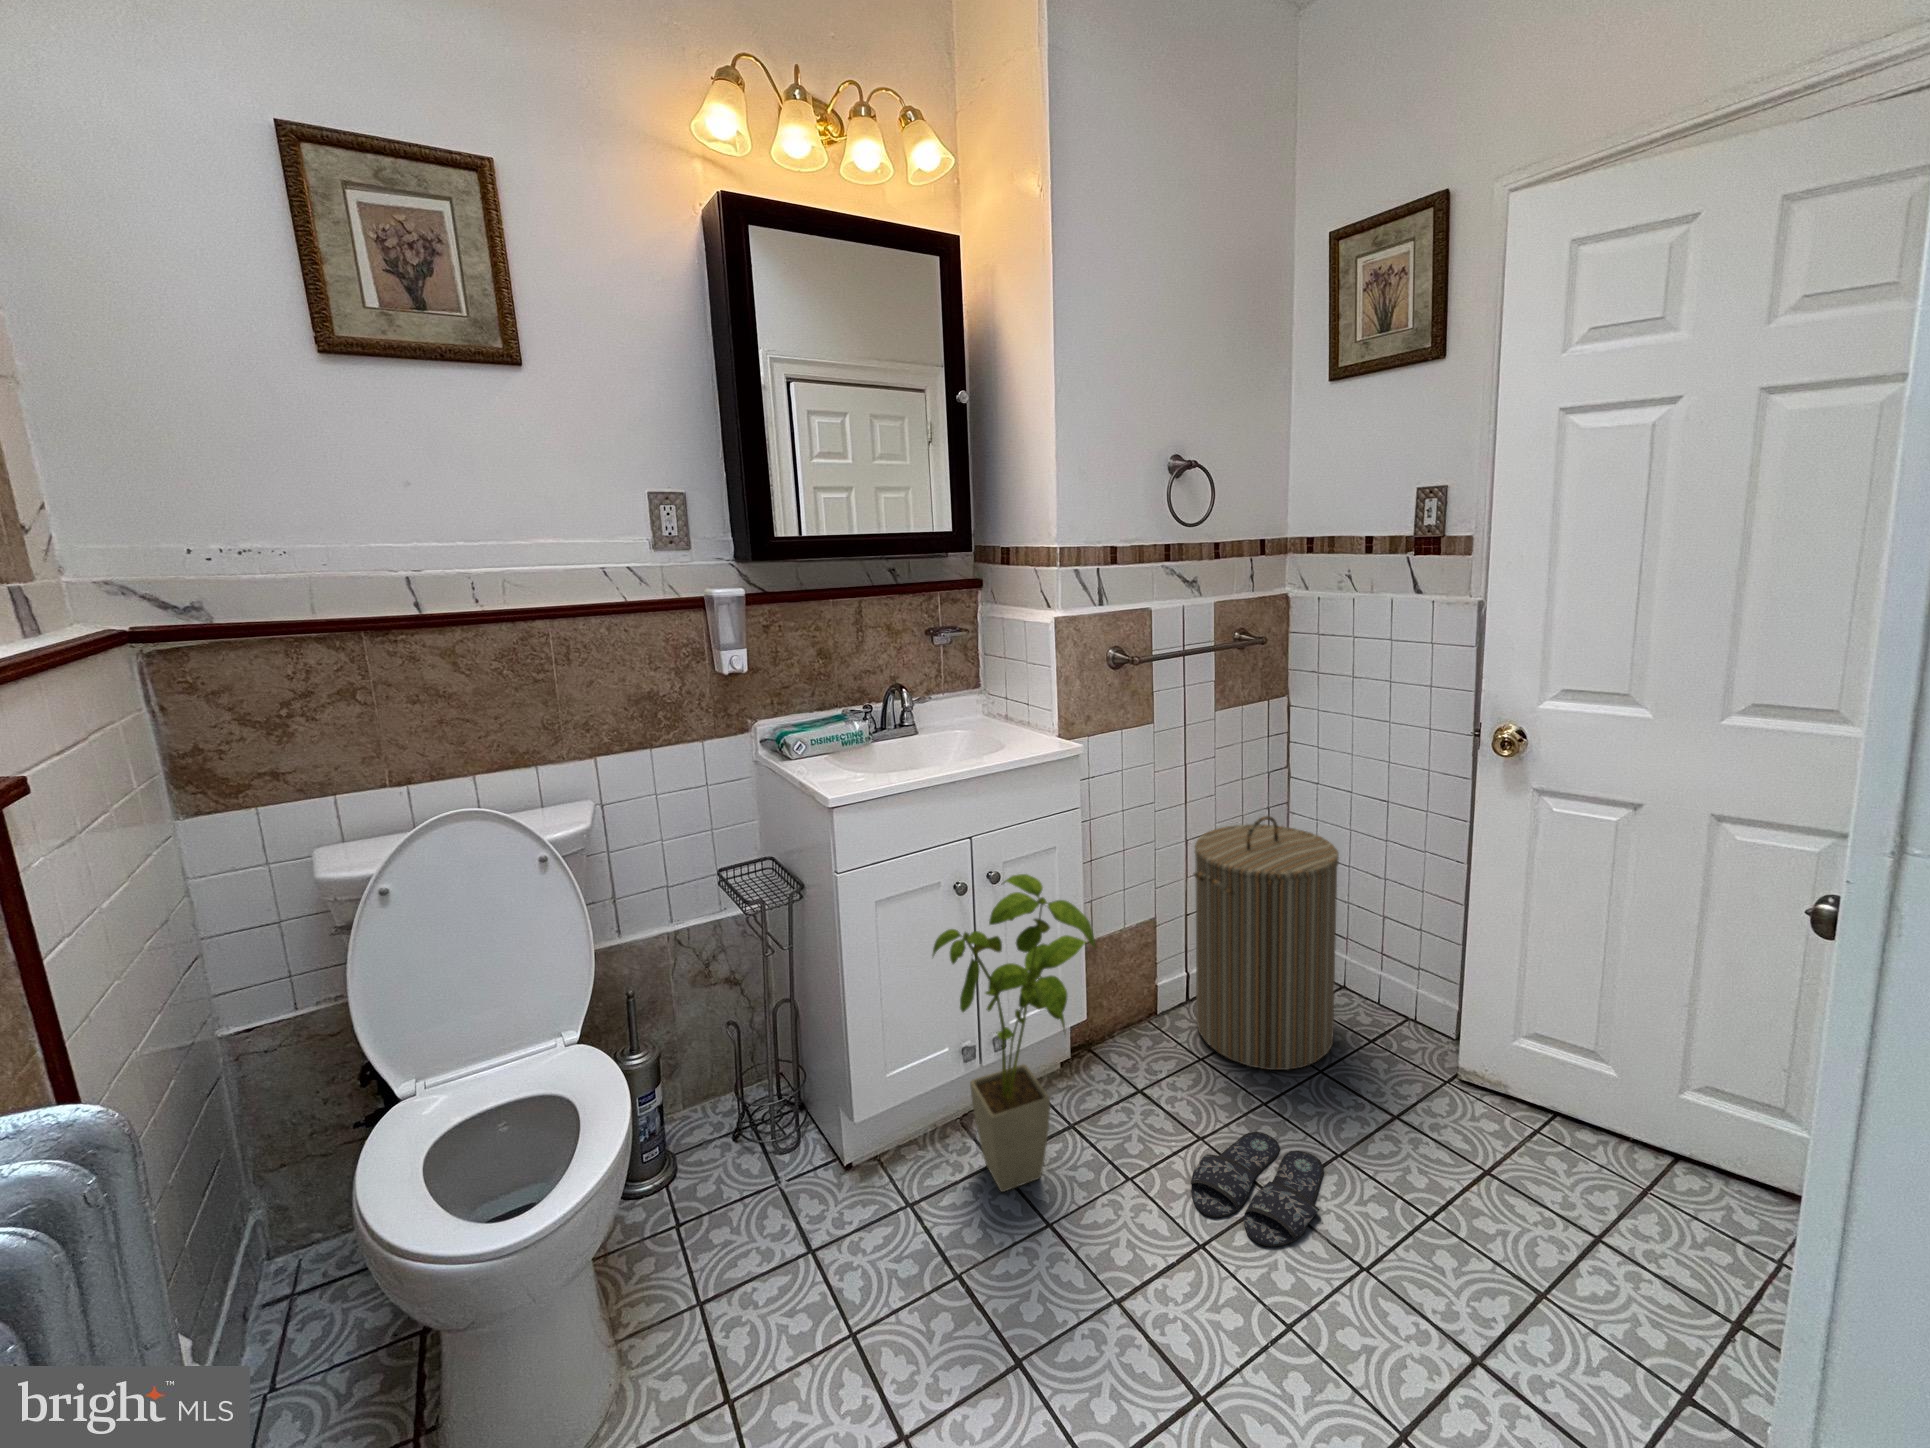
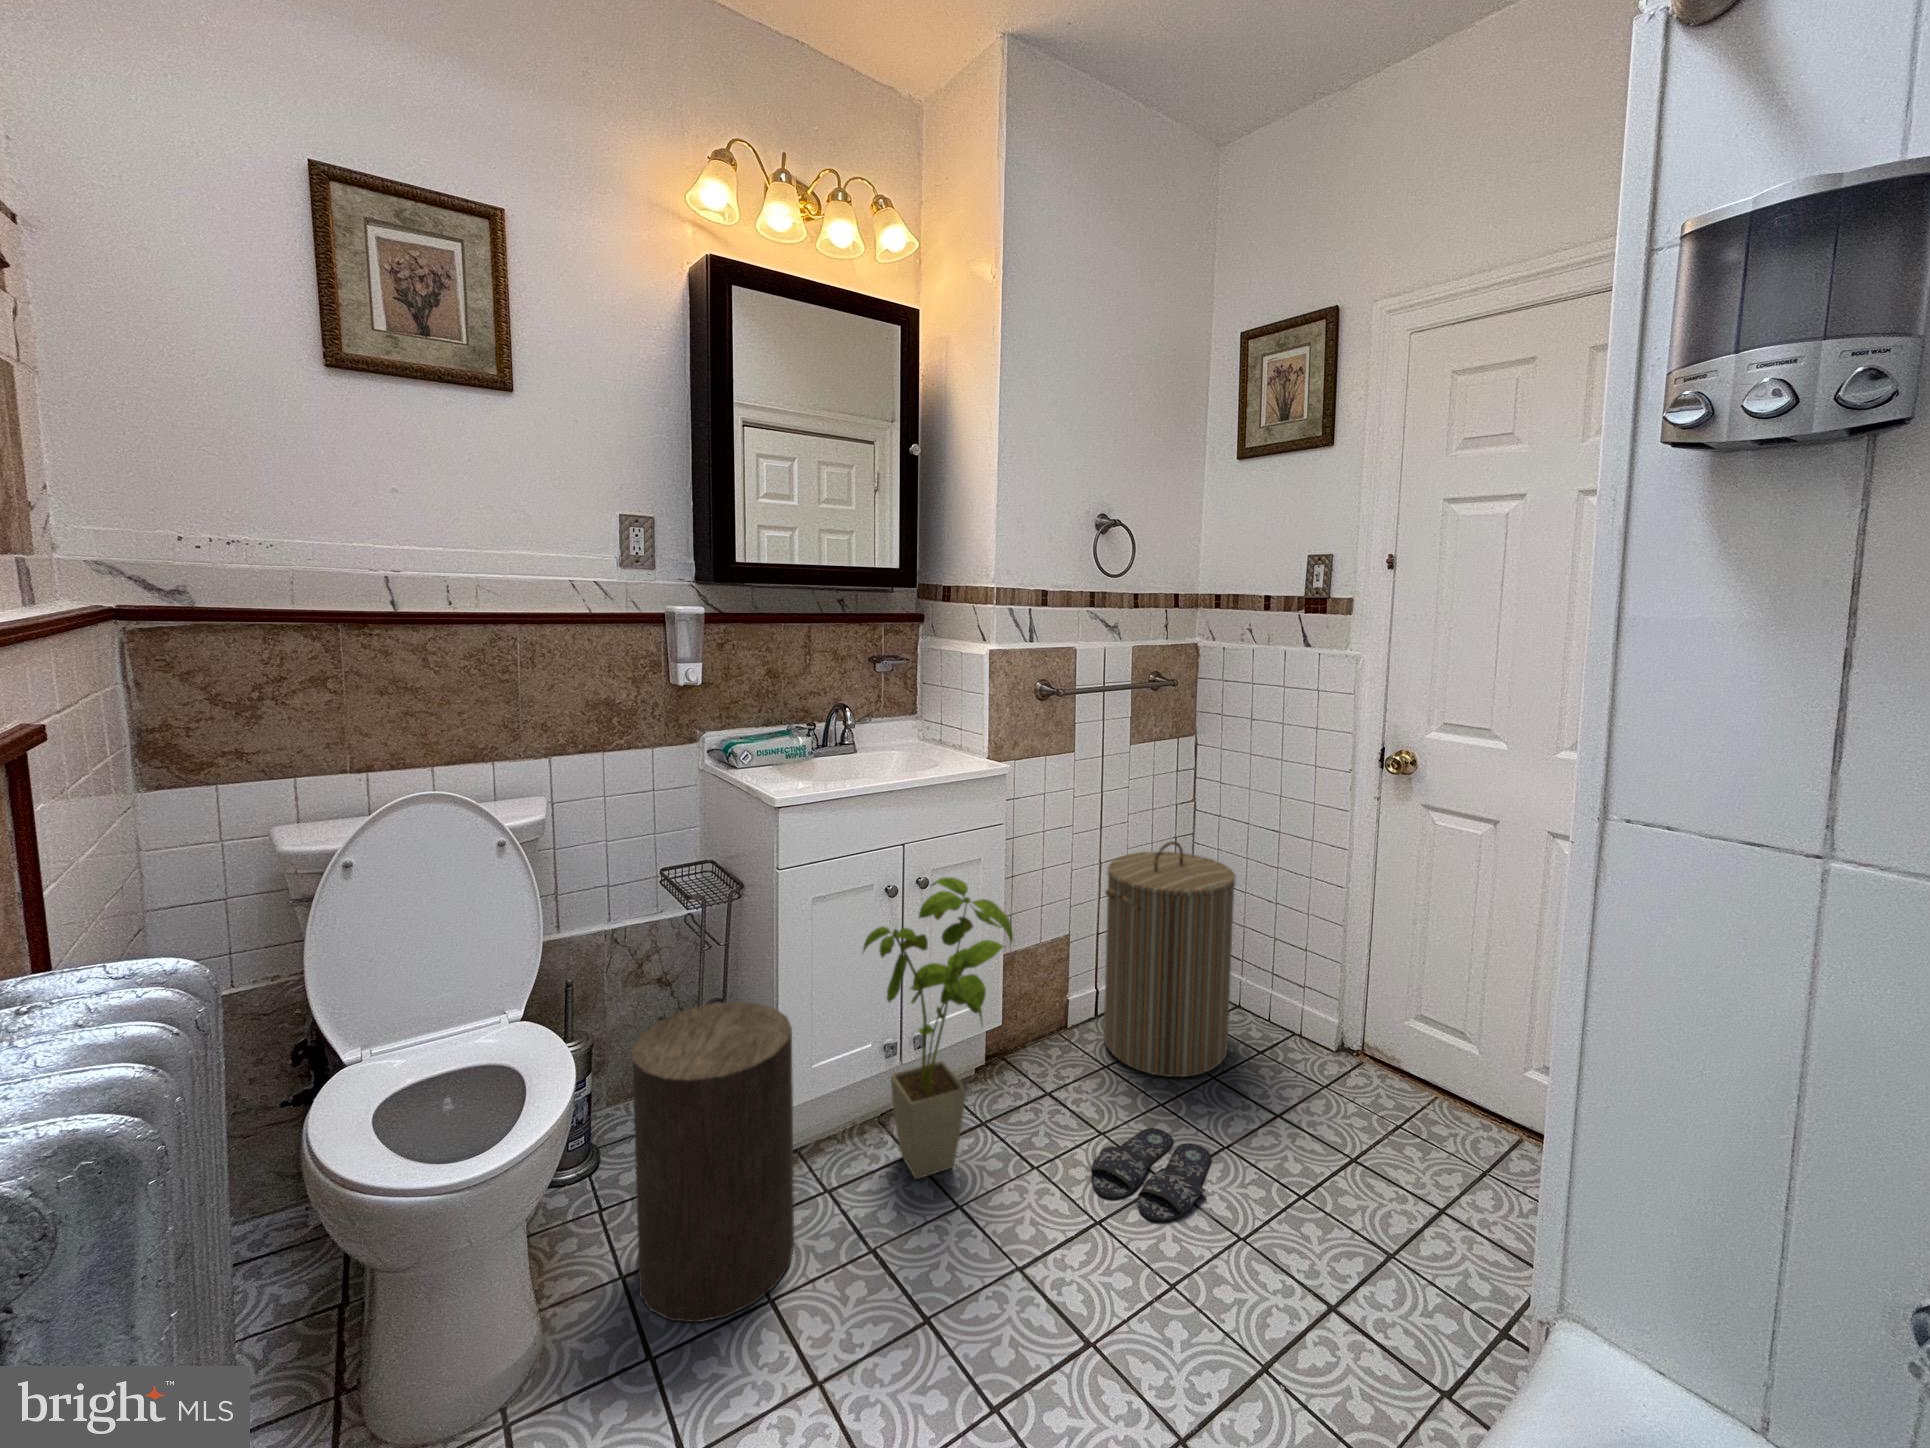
stool: none [689,1016,875,1361] -> present [632,1002,794,1322]

